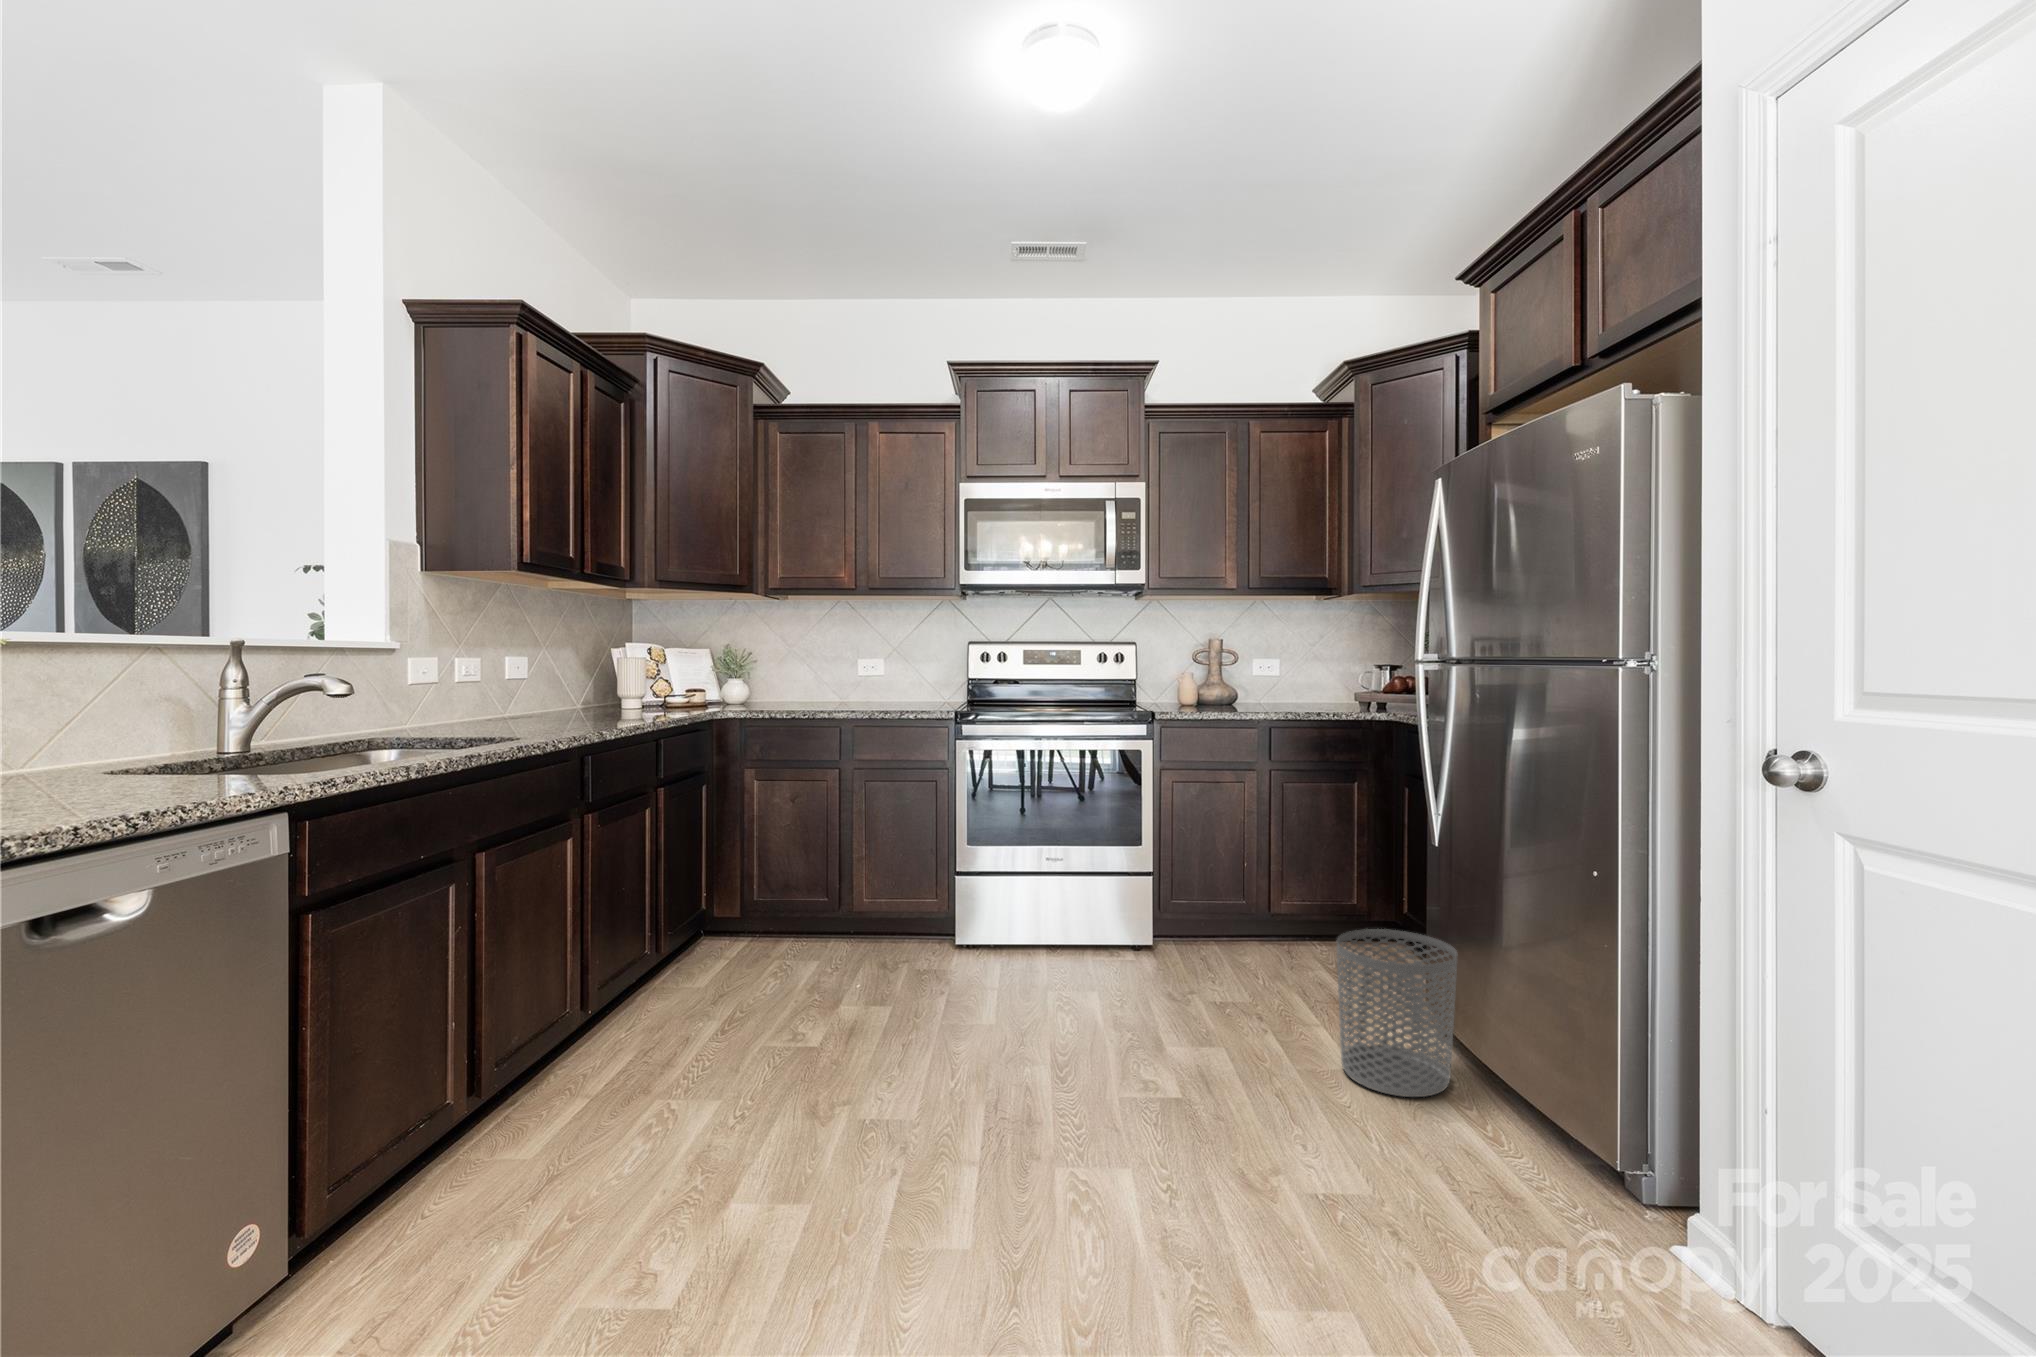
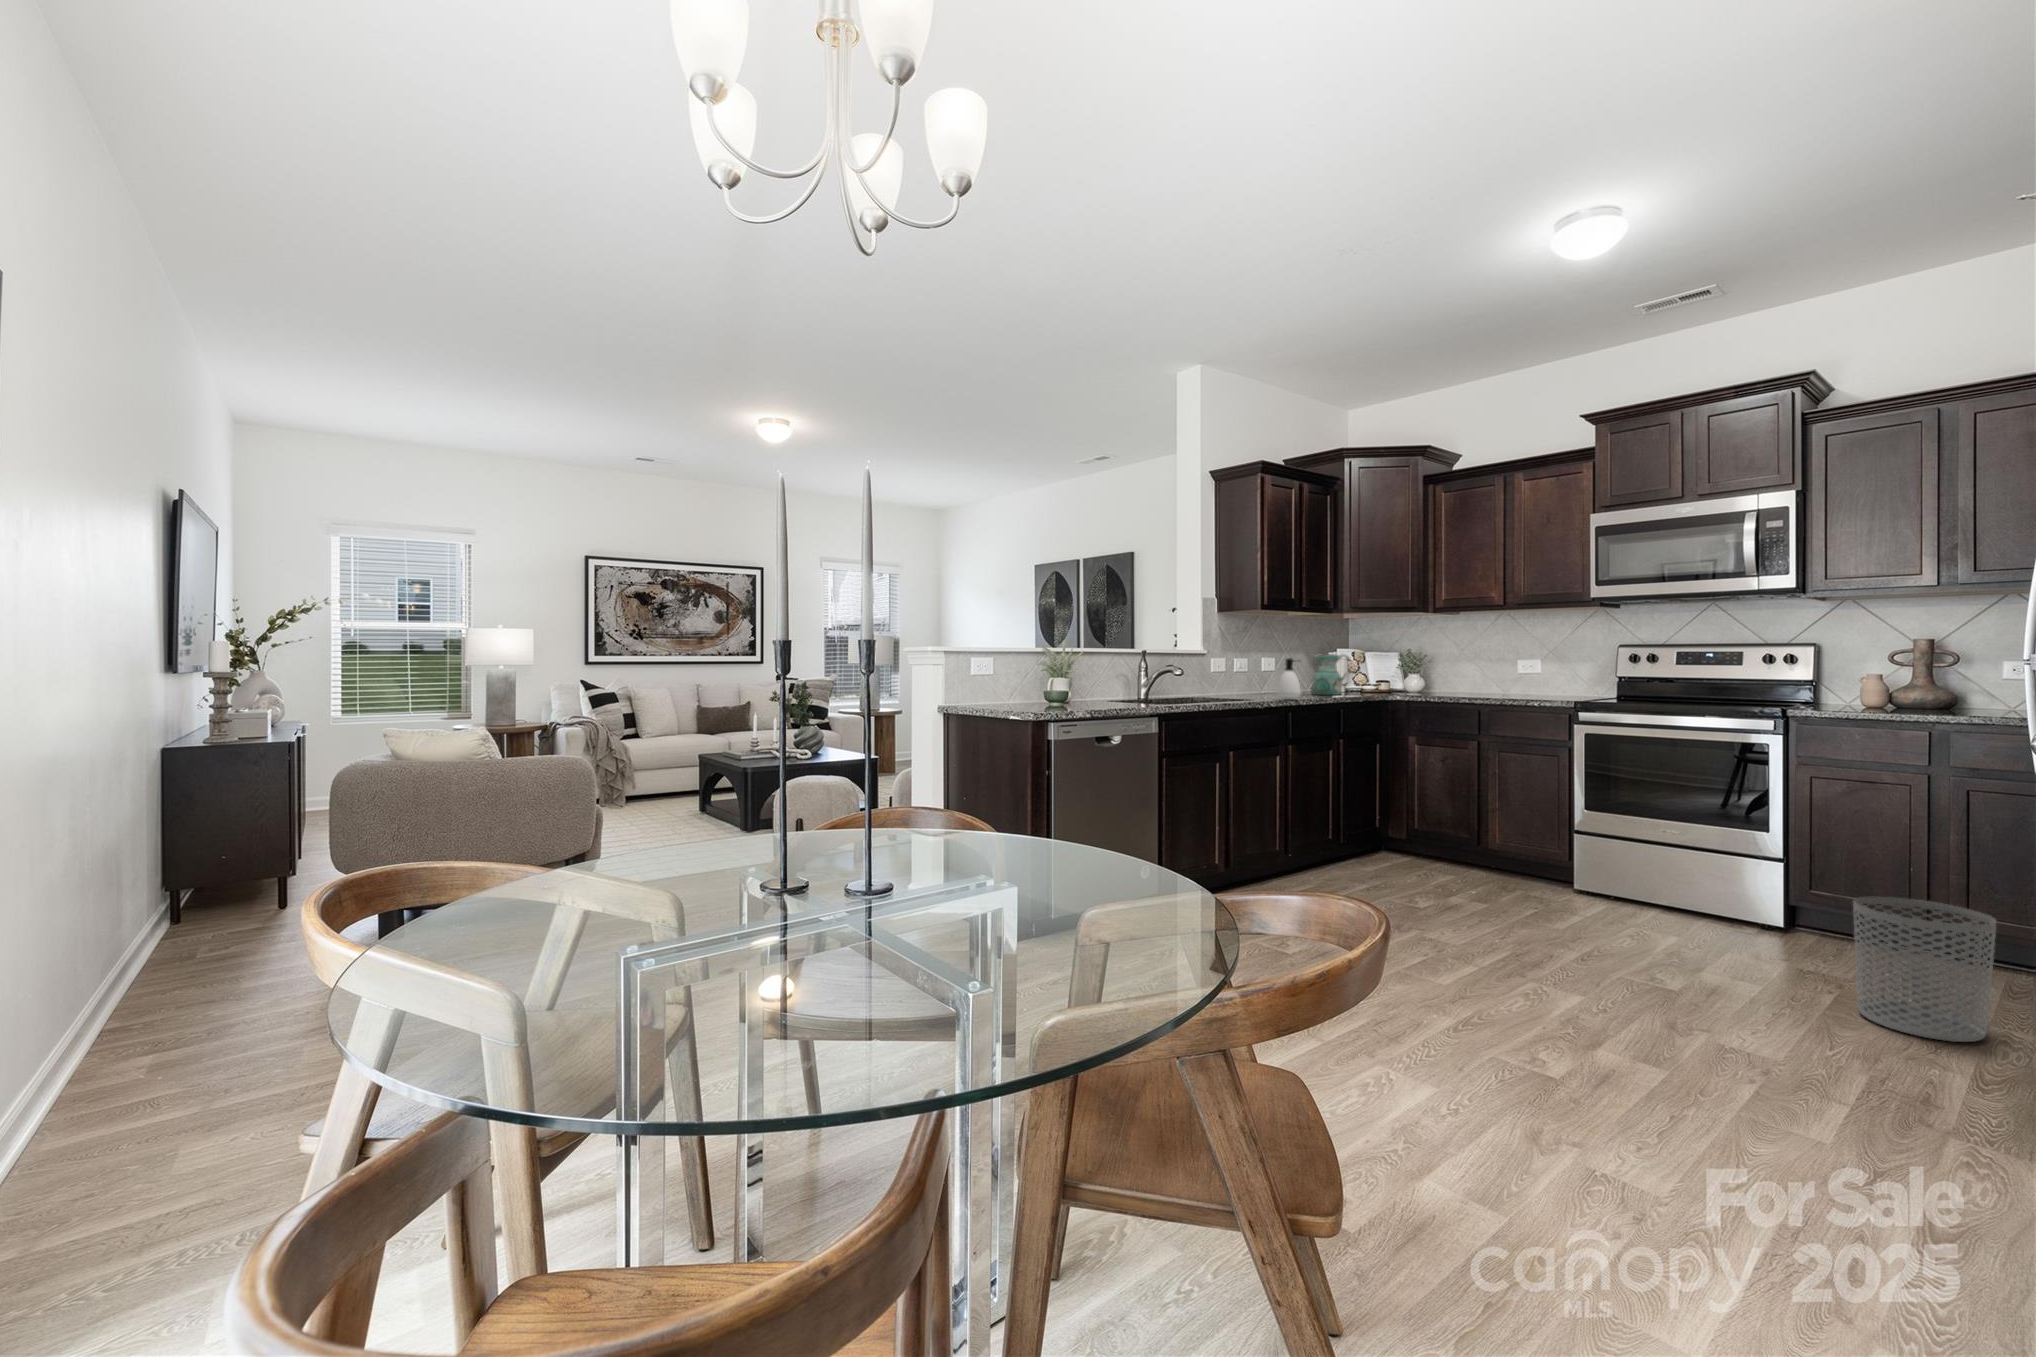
ceramic pitcher: none [590,651,651,715] -> present [1312,654,1350,695]
soap dispenser: none [552,658,596,731] -> present [1277,658,1301,700]

